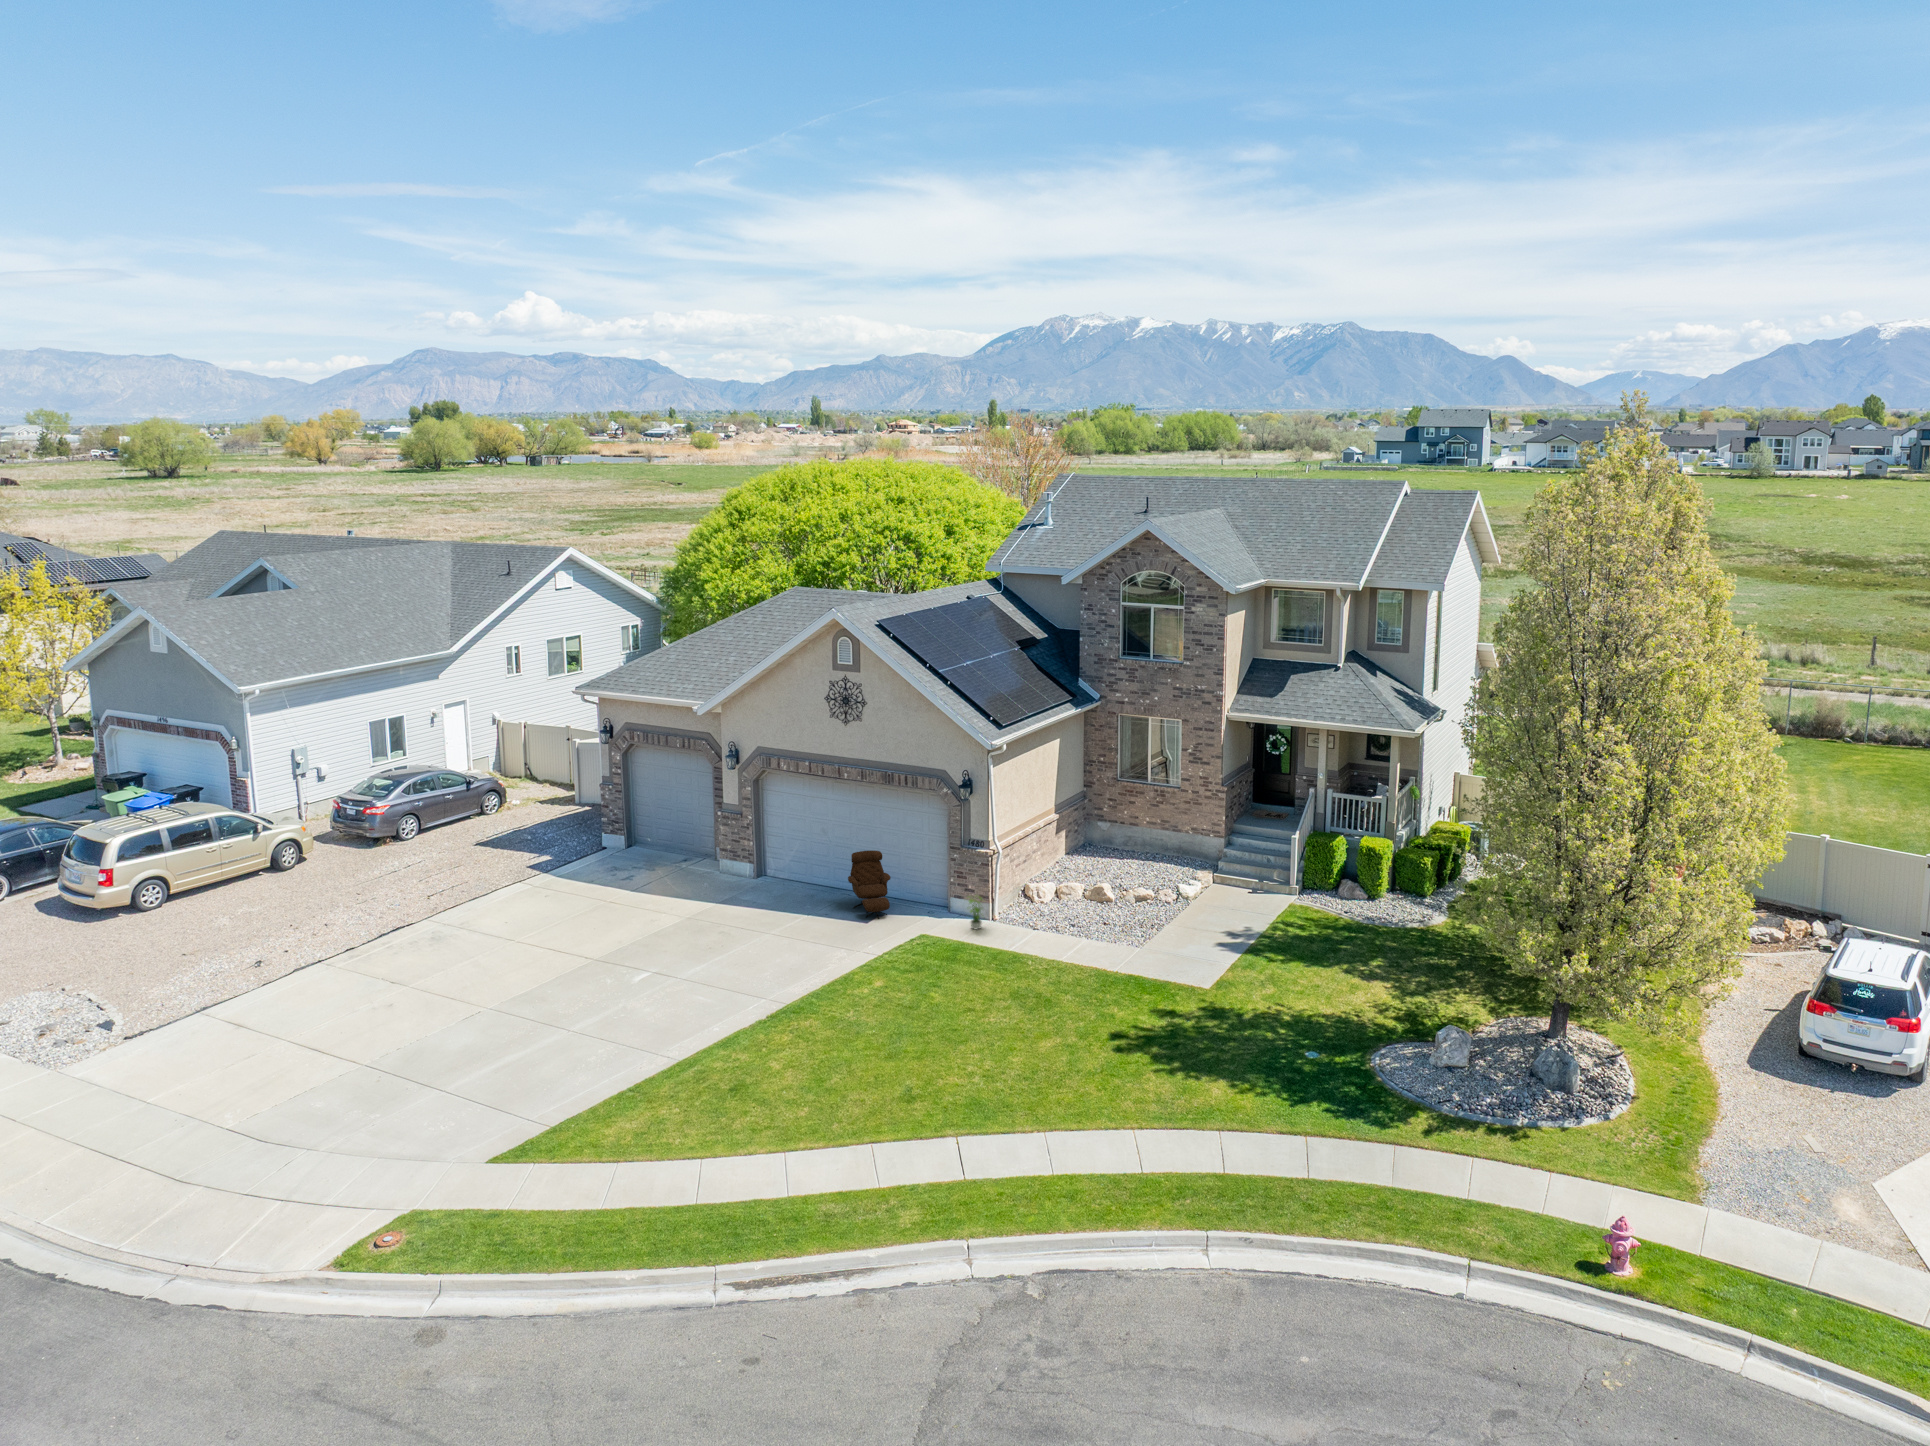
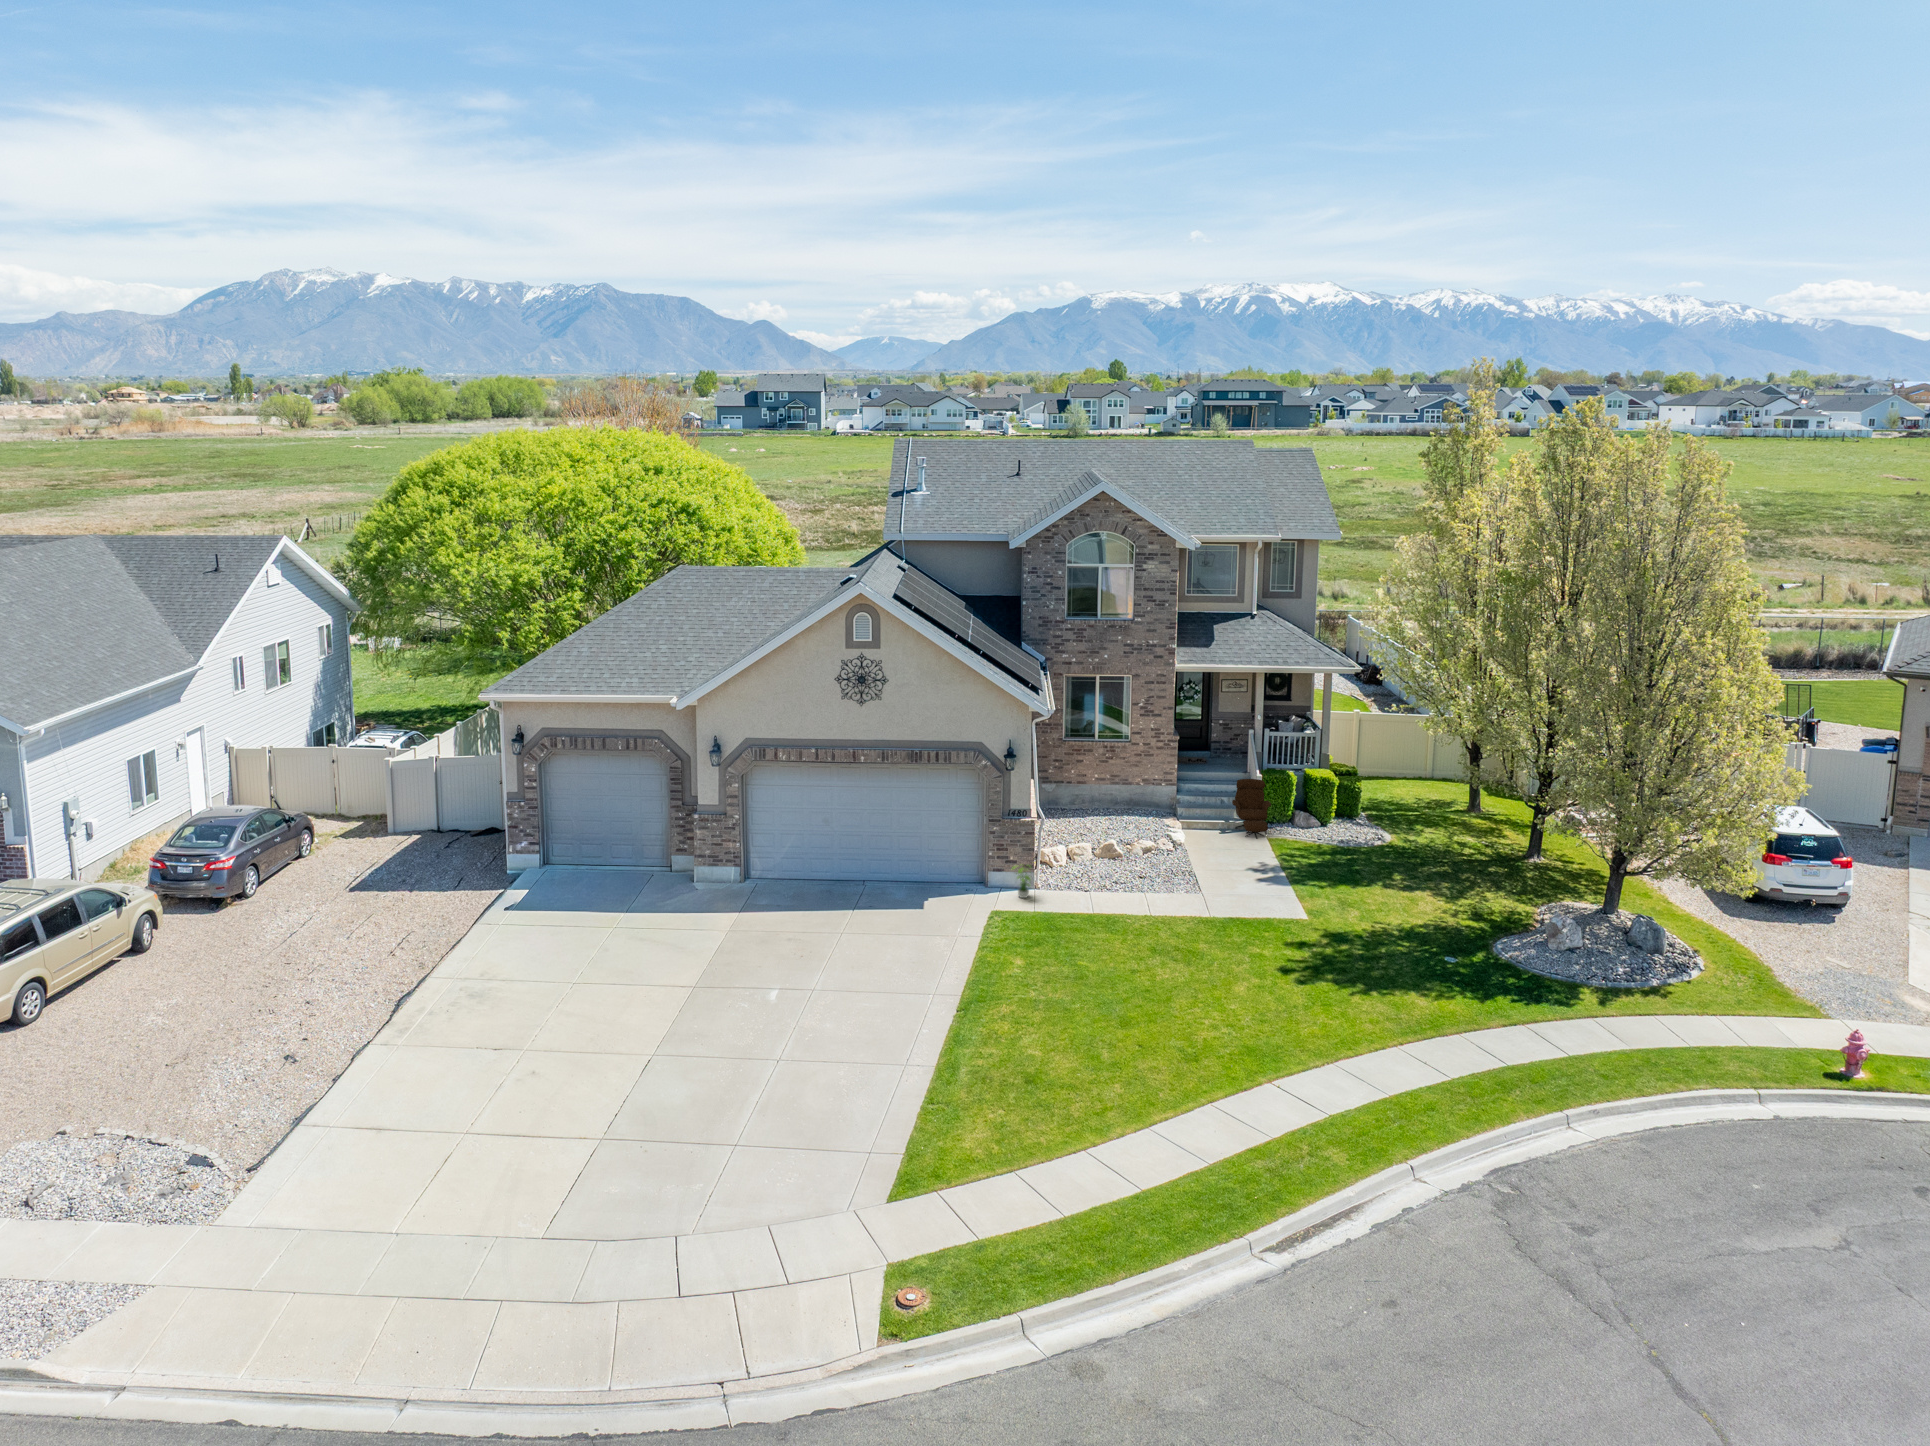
lounge chair: present [848,851,891,919] -> present [1232,779,1271,839]

